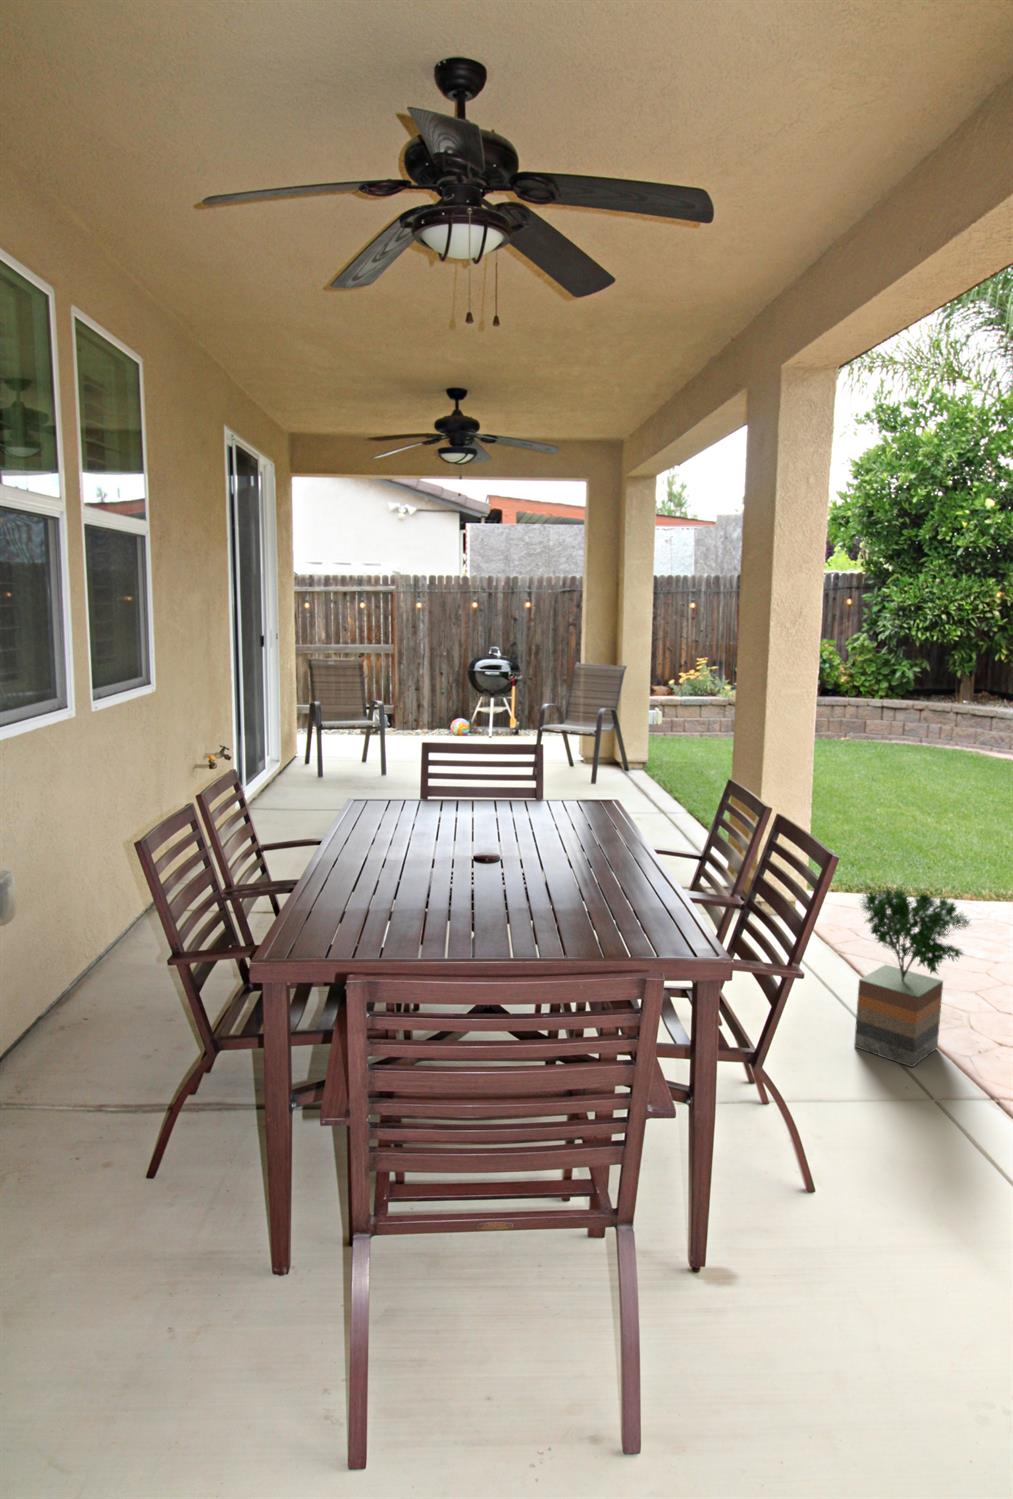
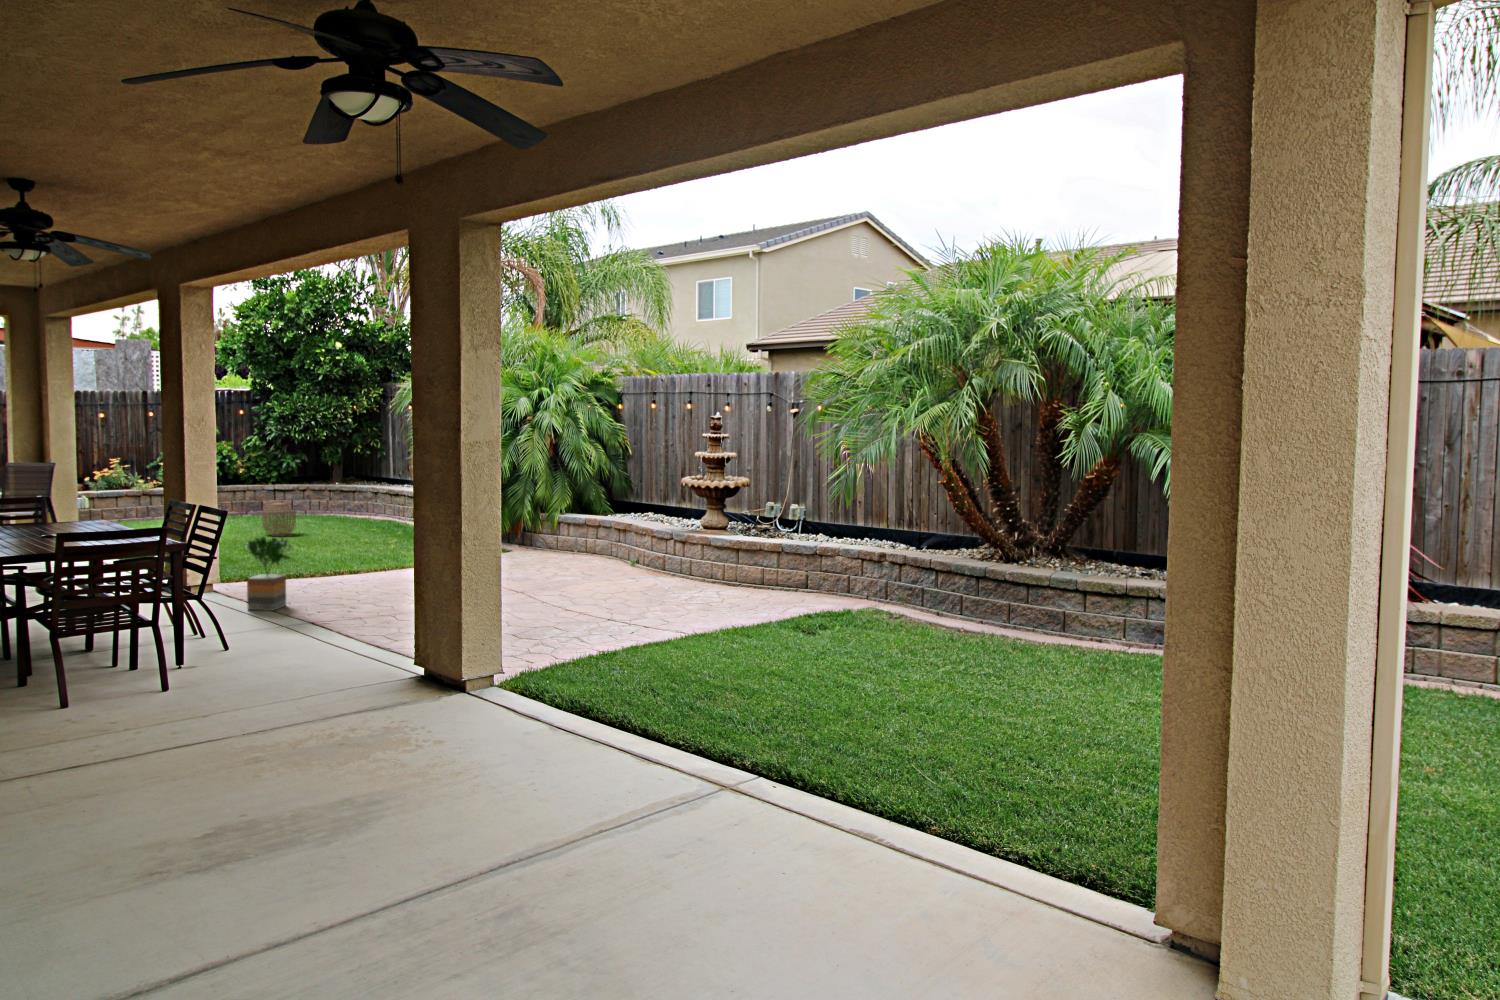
woven basket: none [869,740,920,792] -> present [262,503,296,536]

